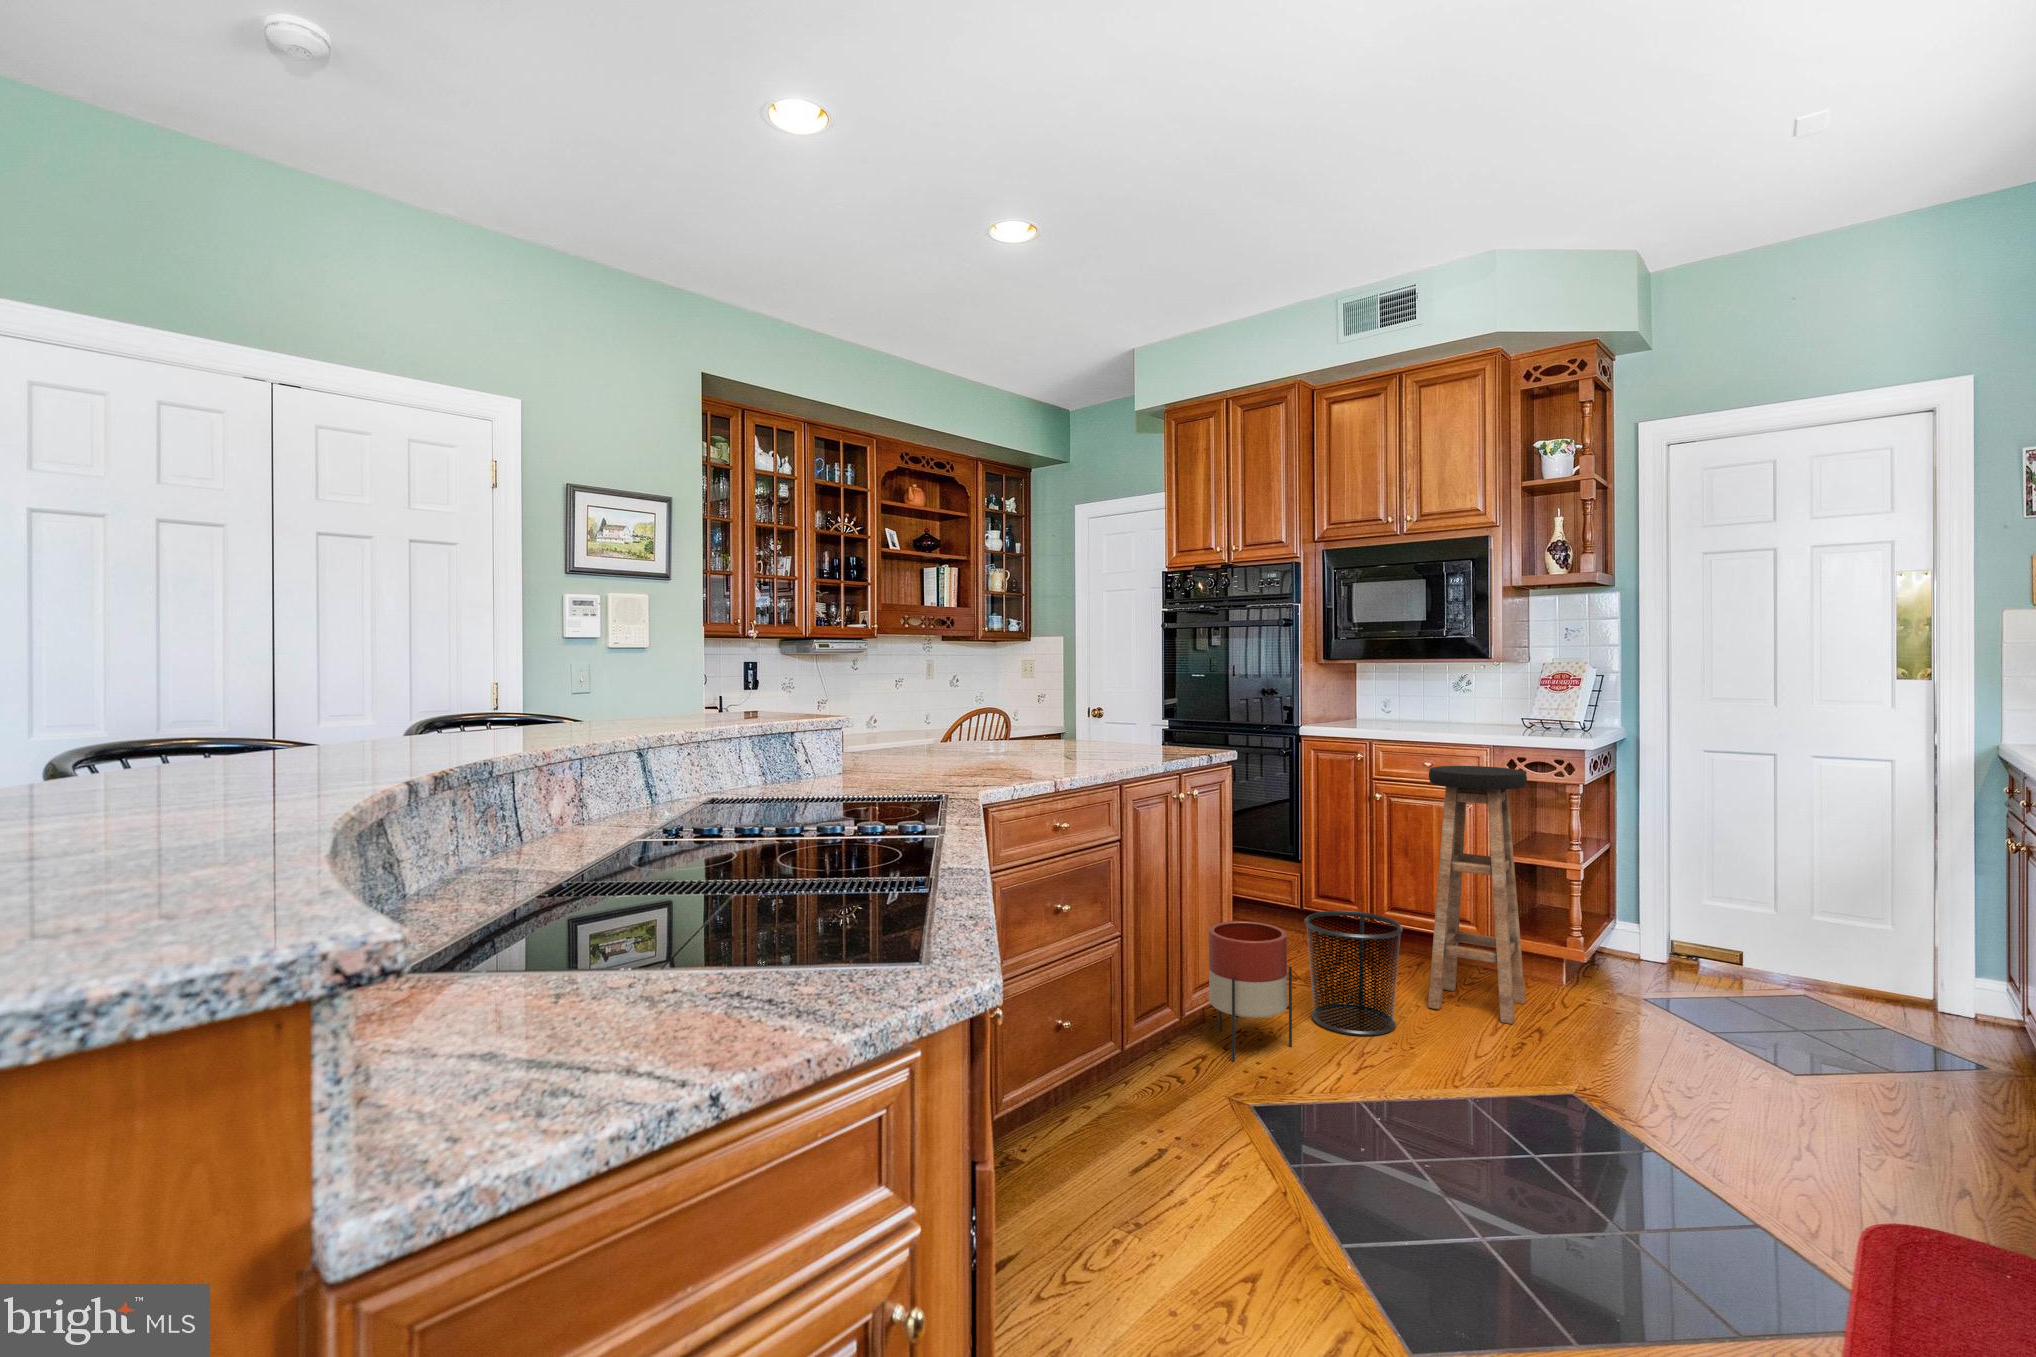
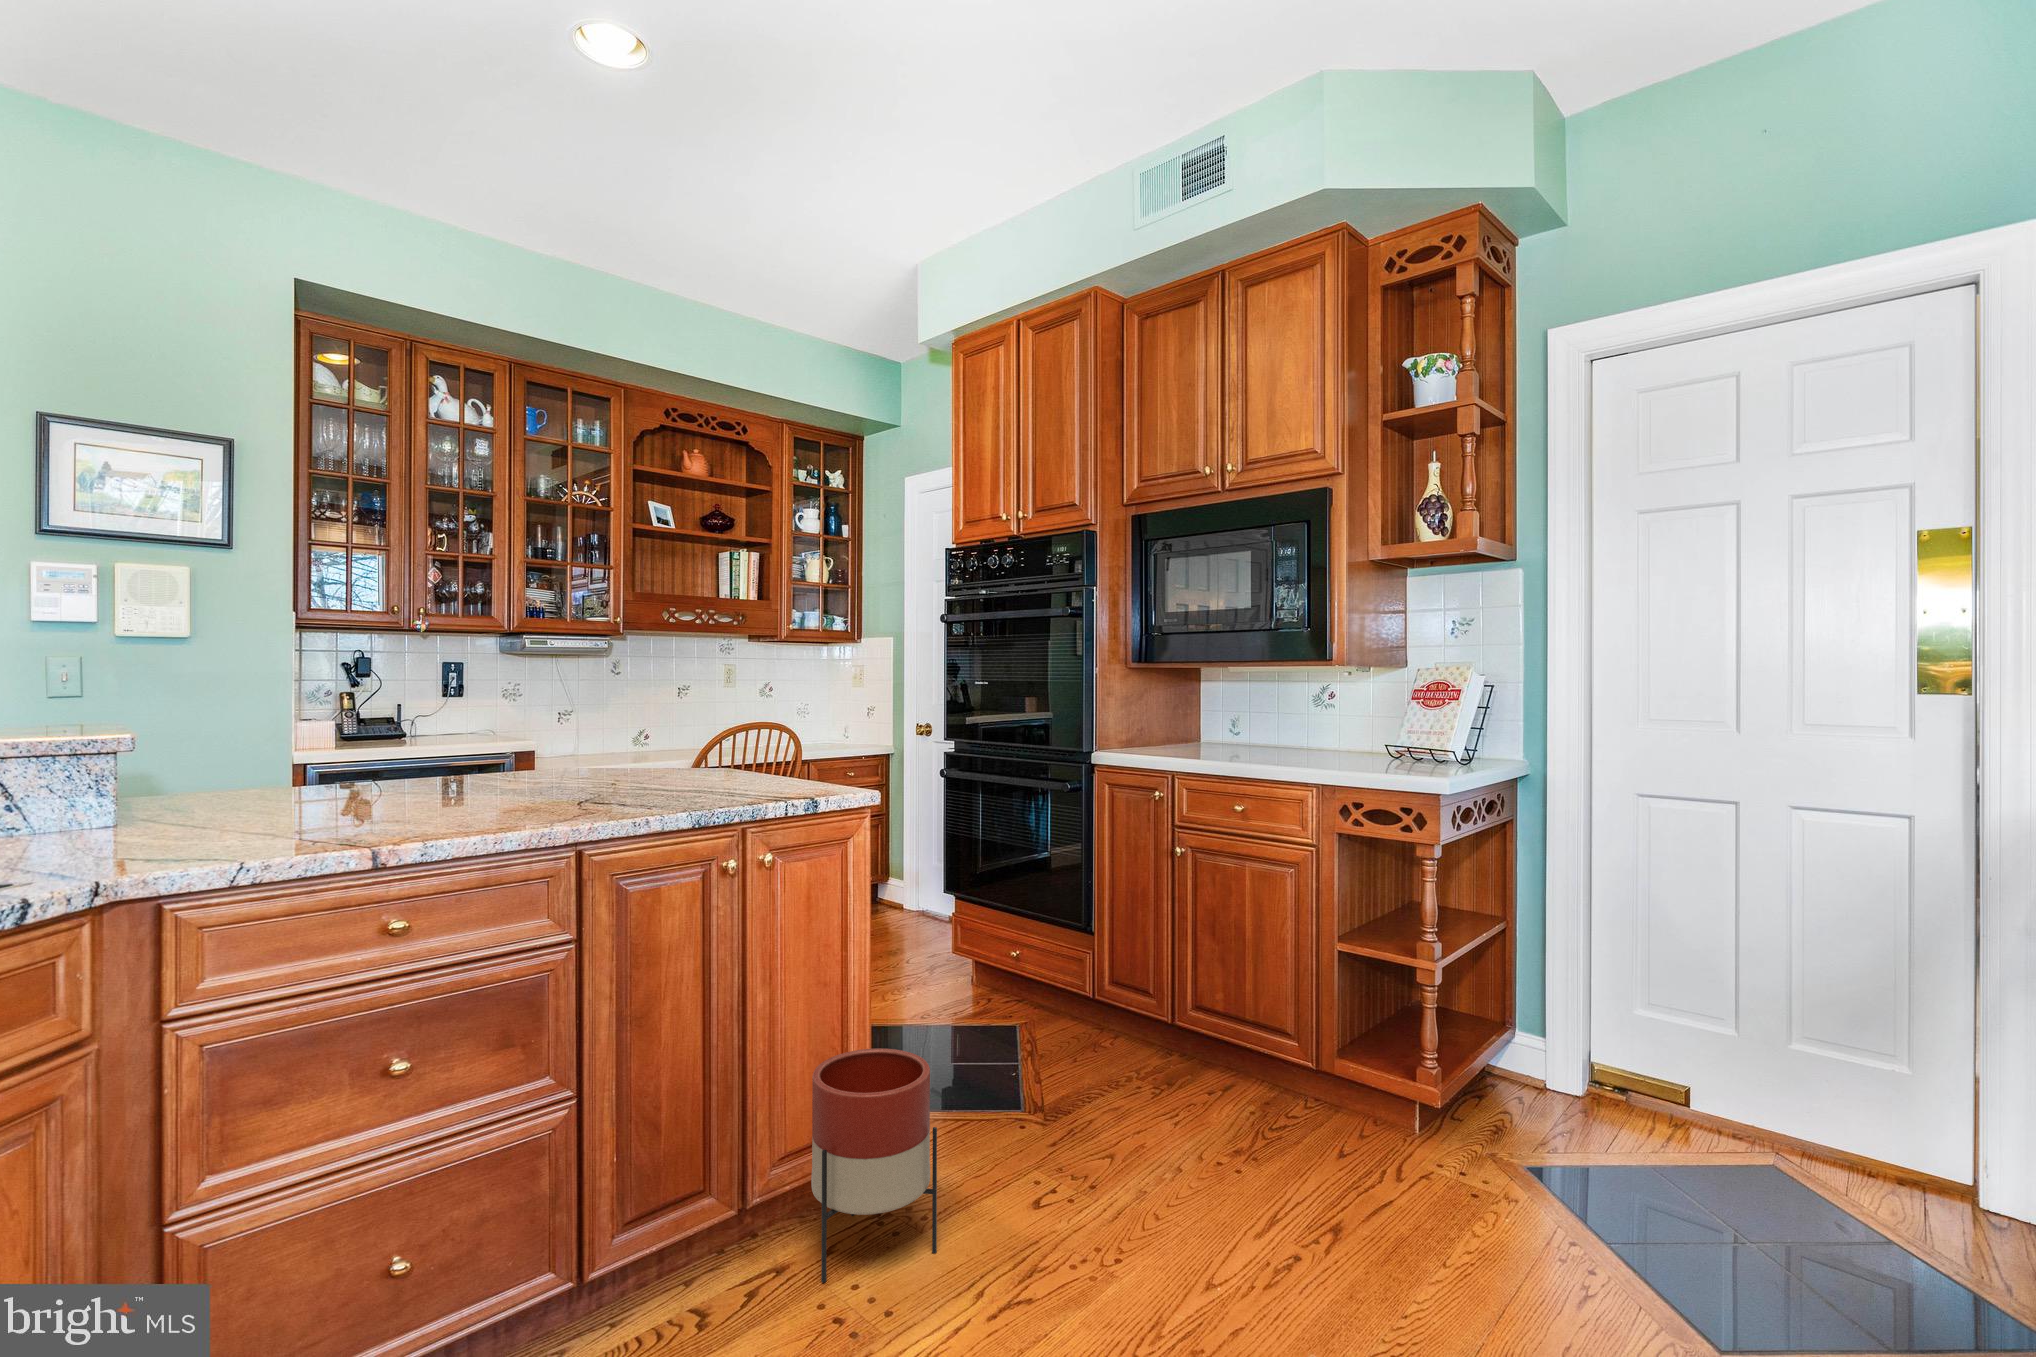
bar stool: present [1428,766,1527,1024] -> none [1192,813,1344,1215]
waste bin: present [1304,911,1403,1036] -> none [995,1027,1135,1233]

